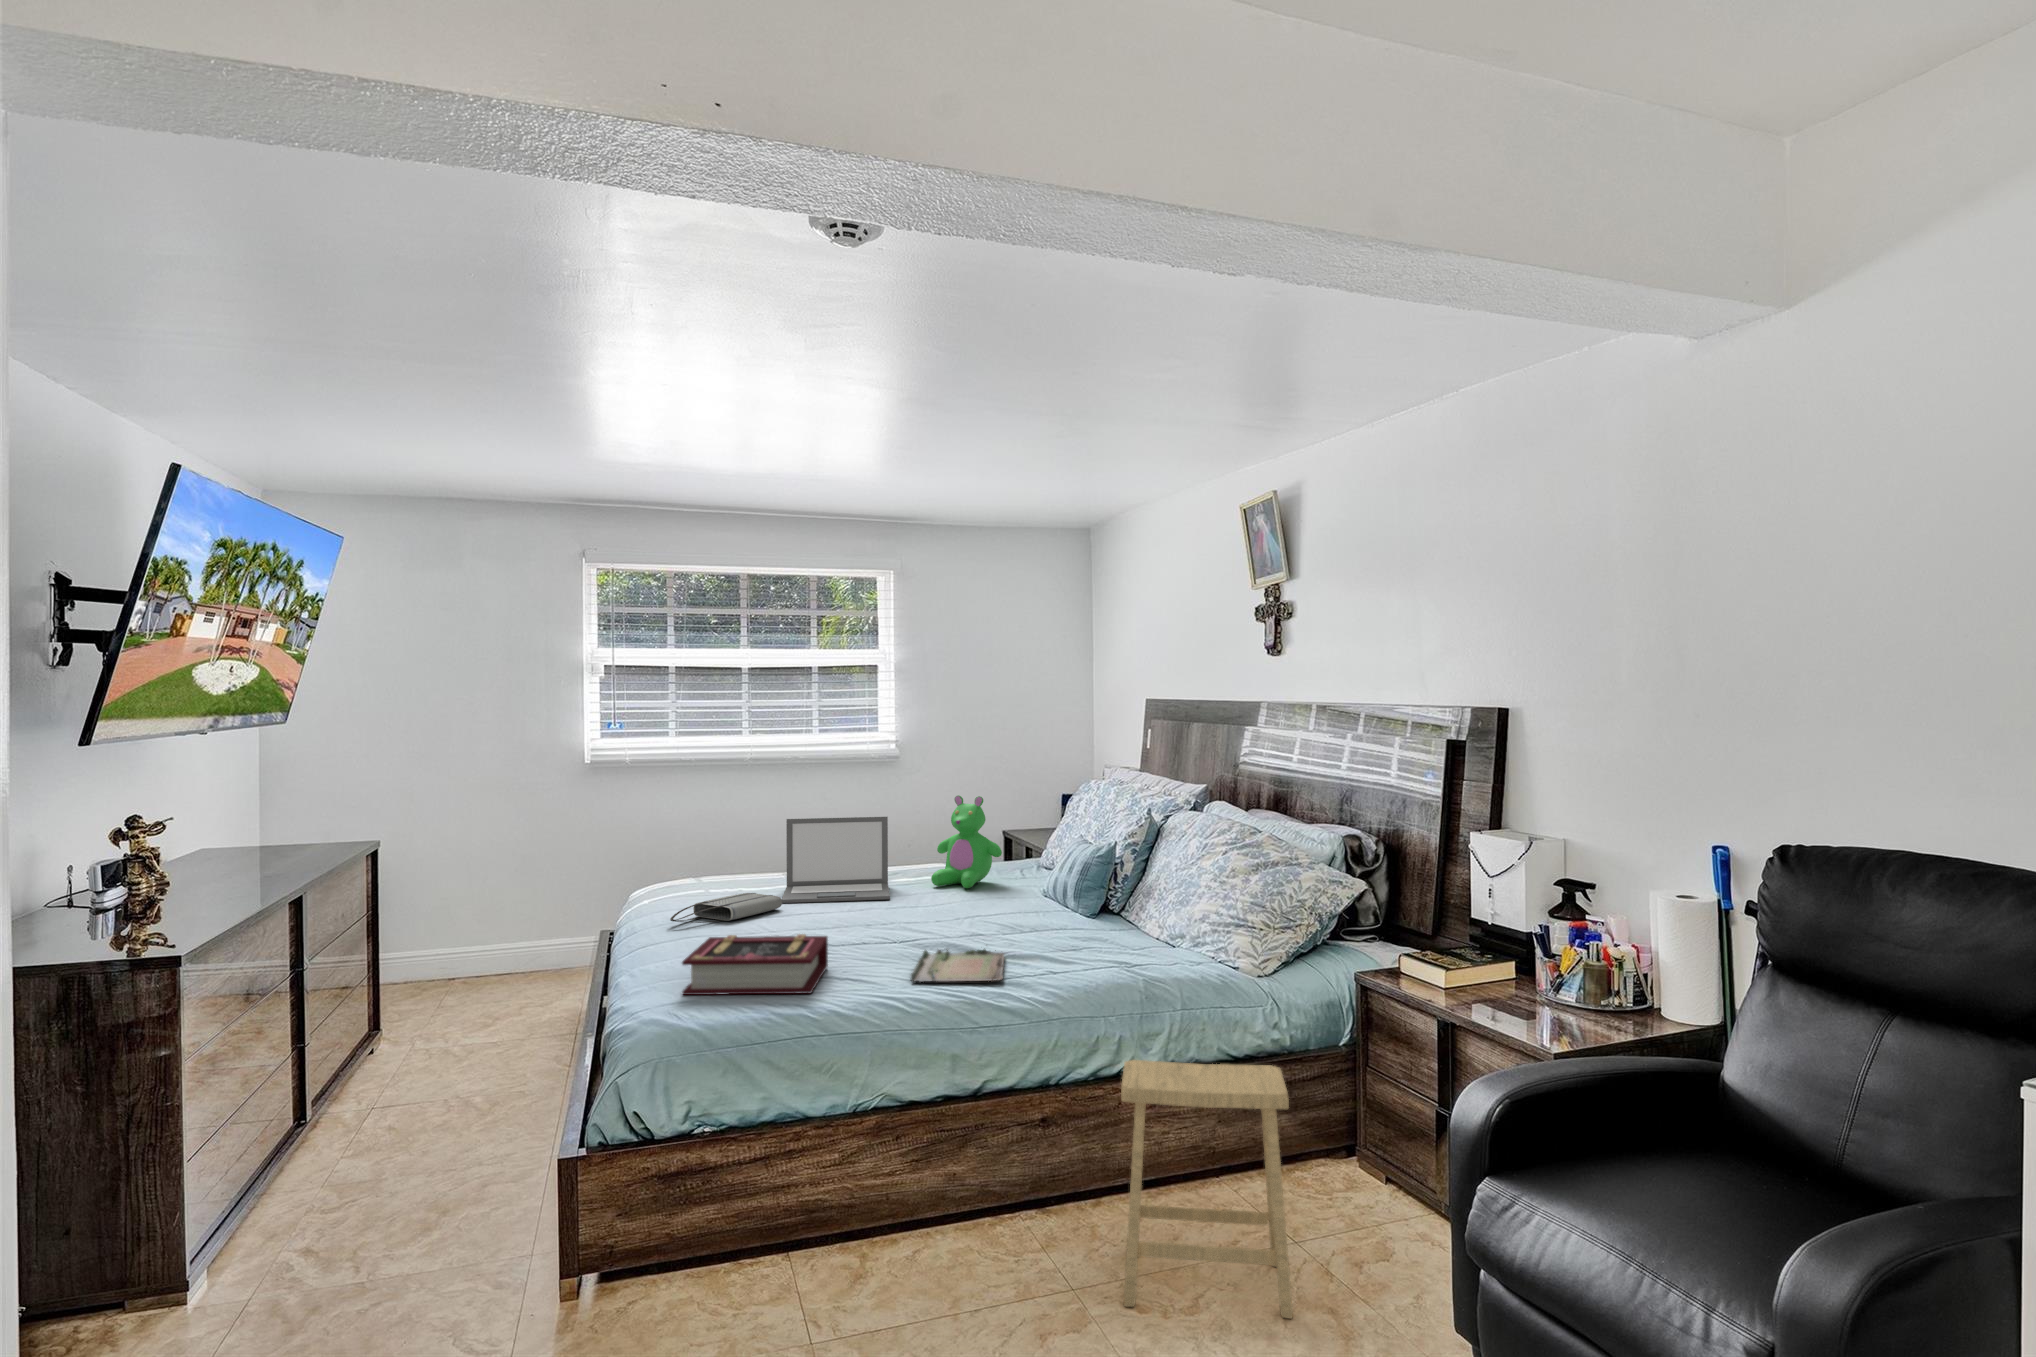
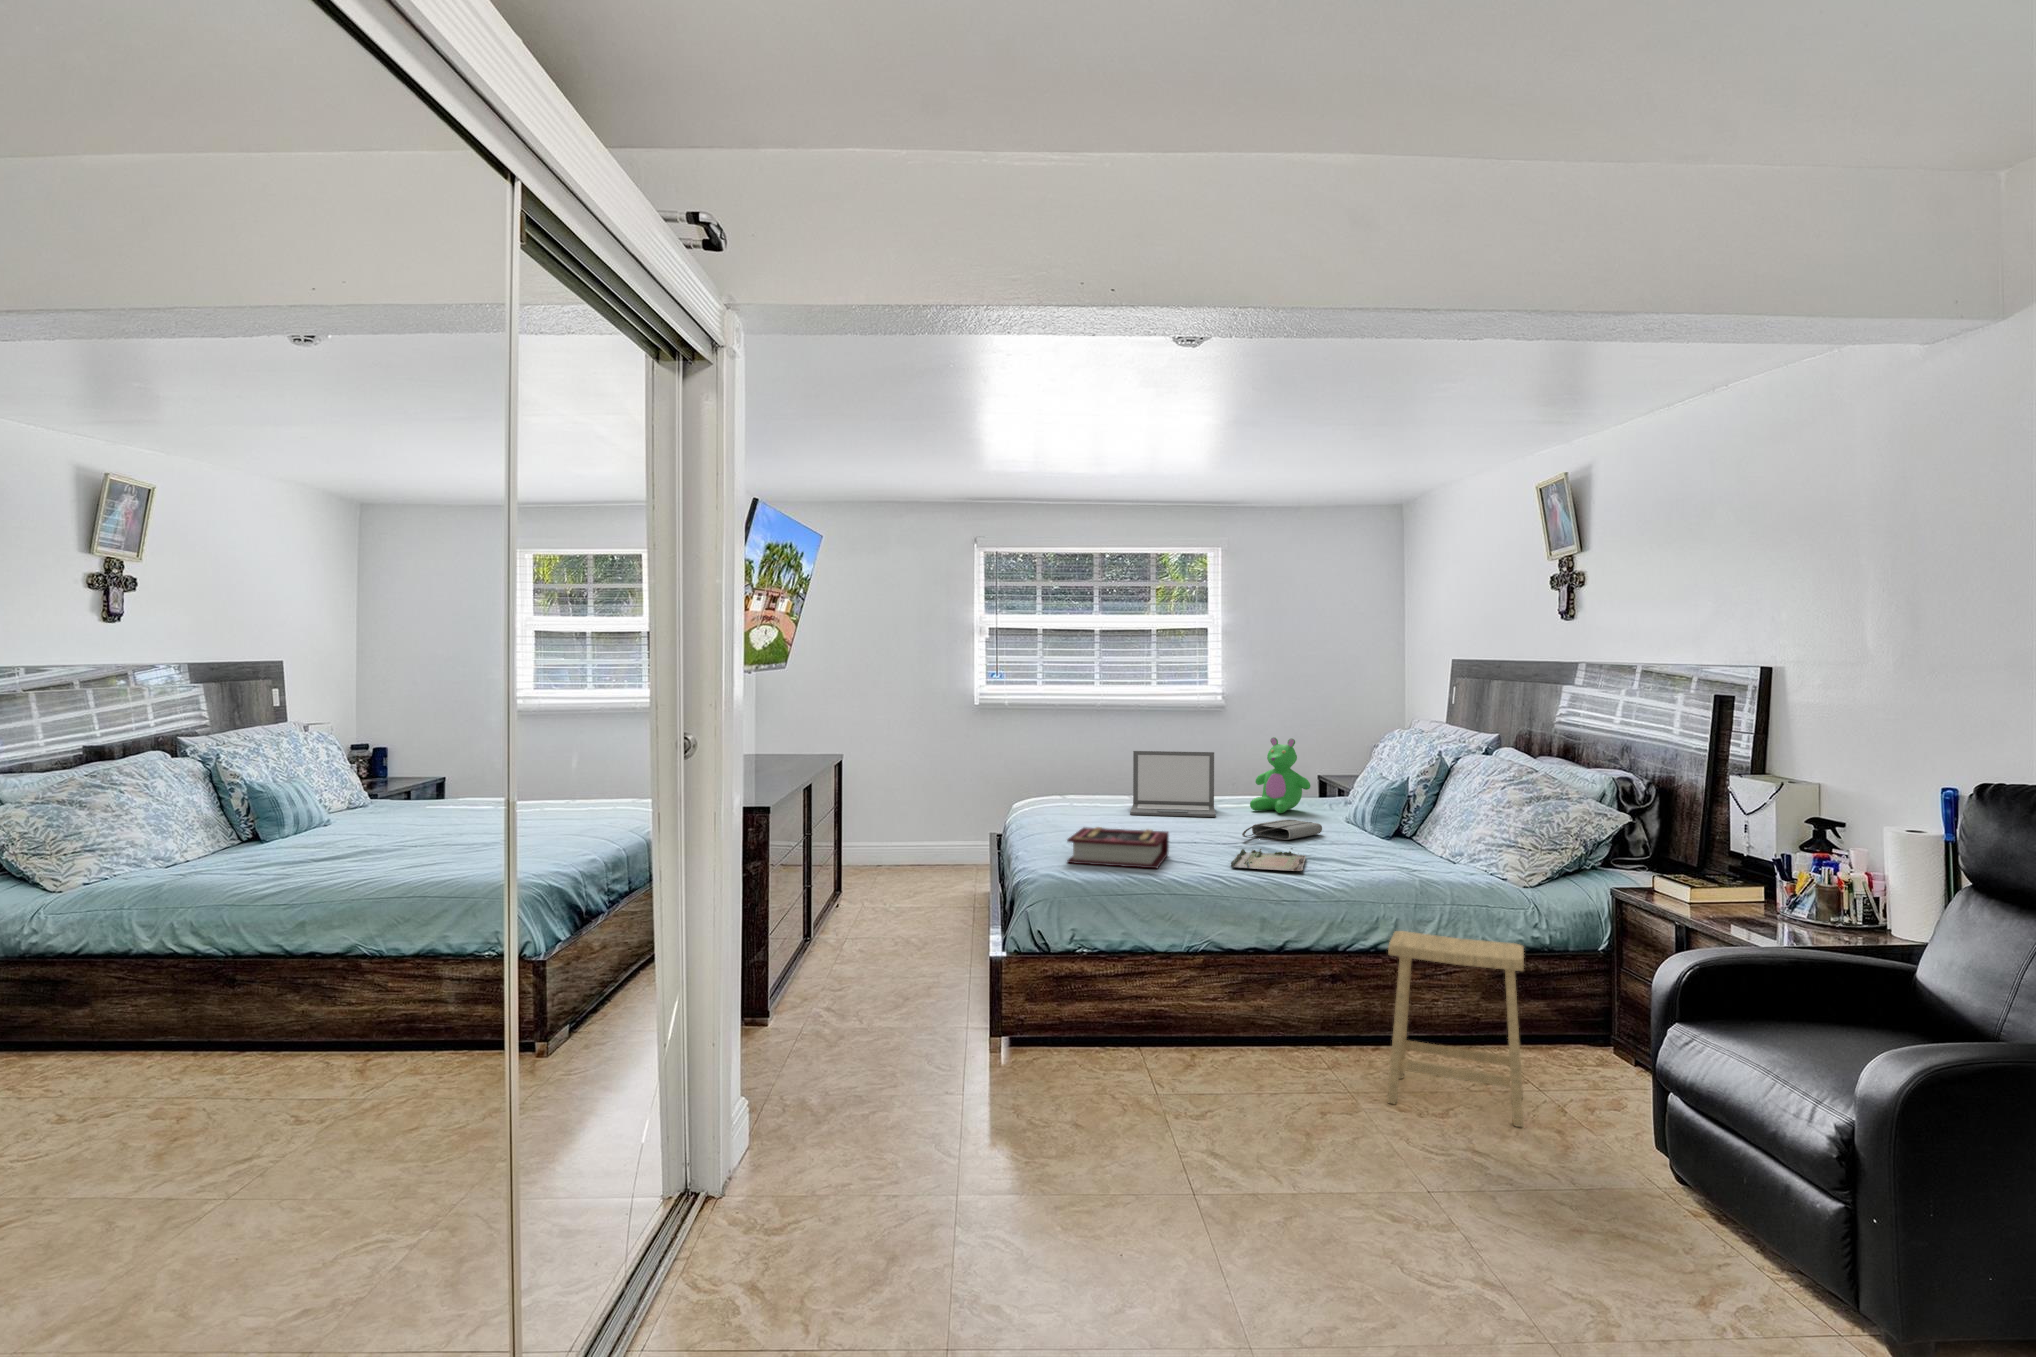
tote bag: present [670,893,782,923] -> present [1242,820,1322,840]

